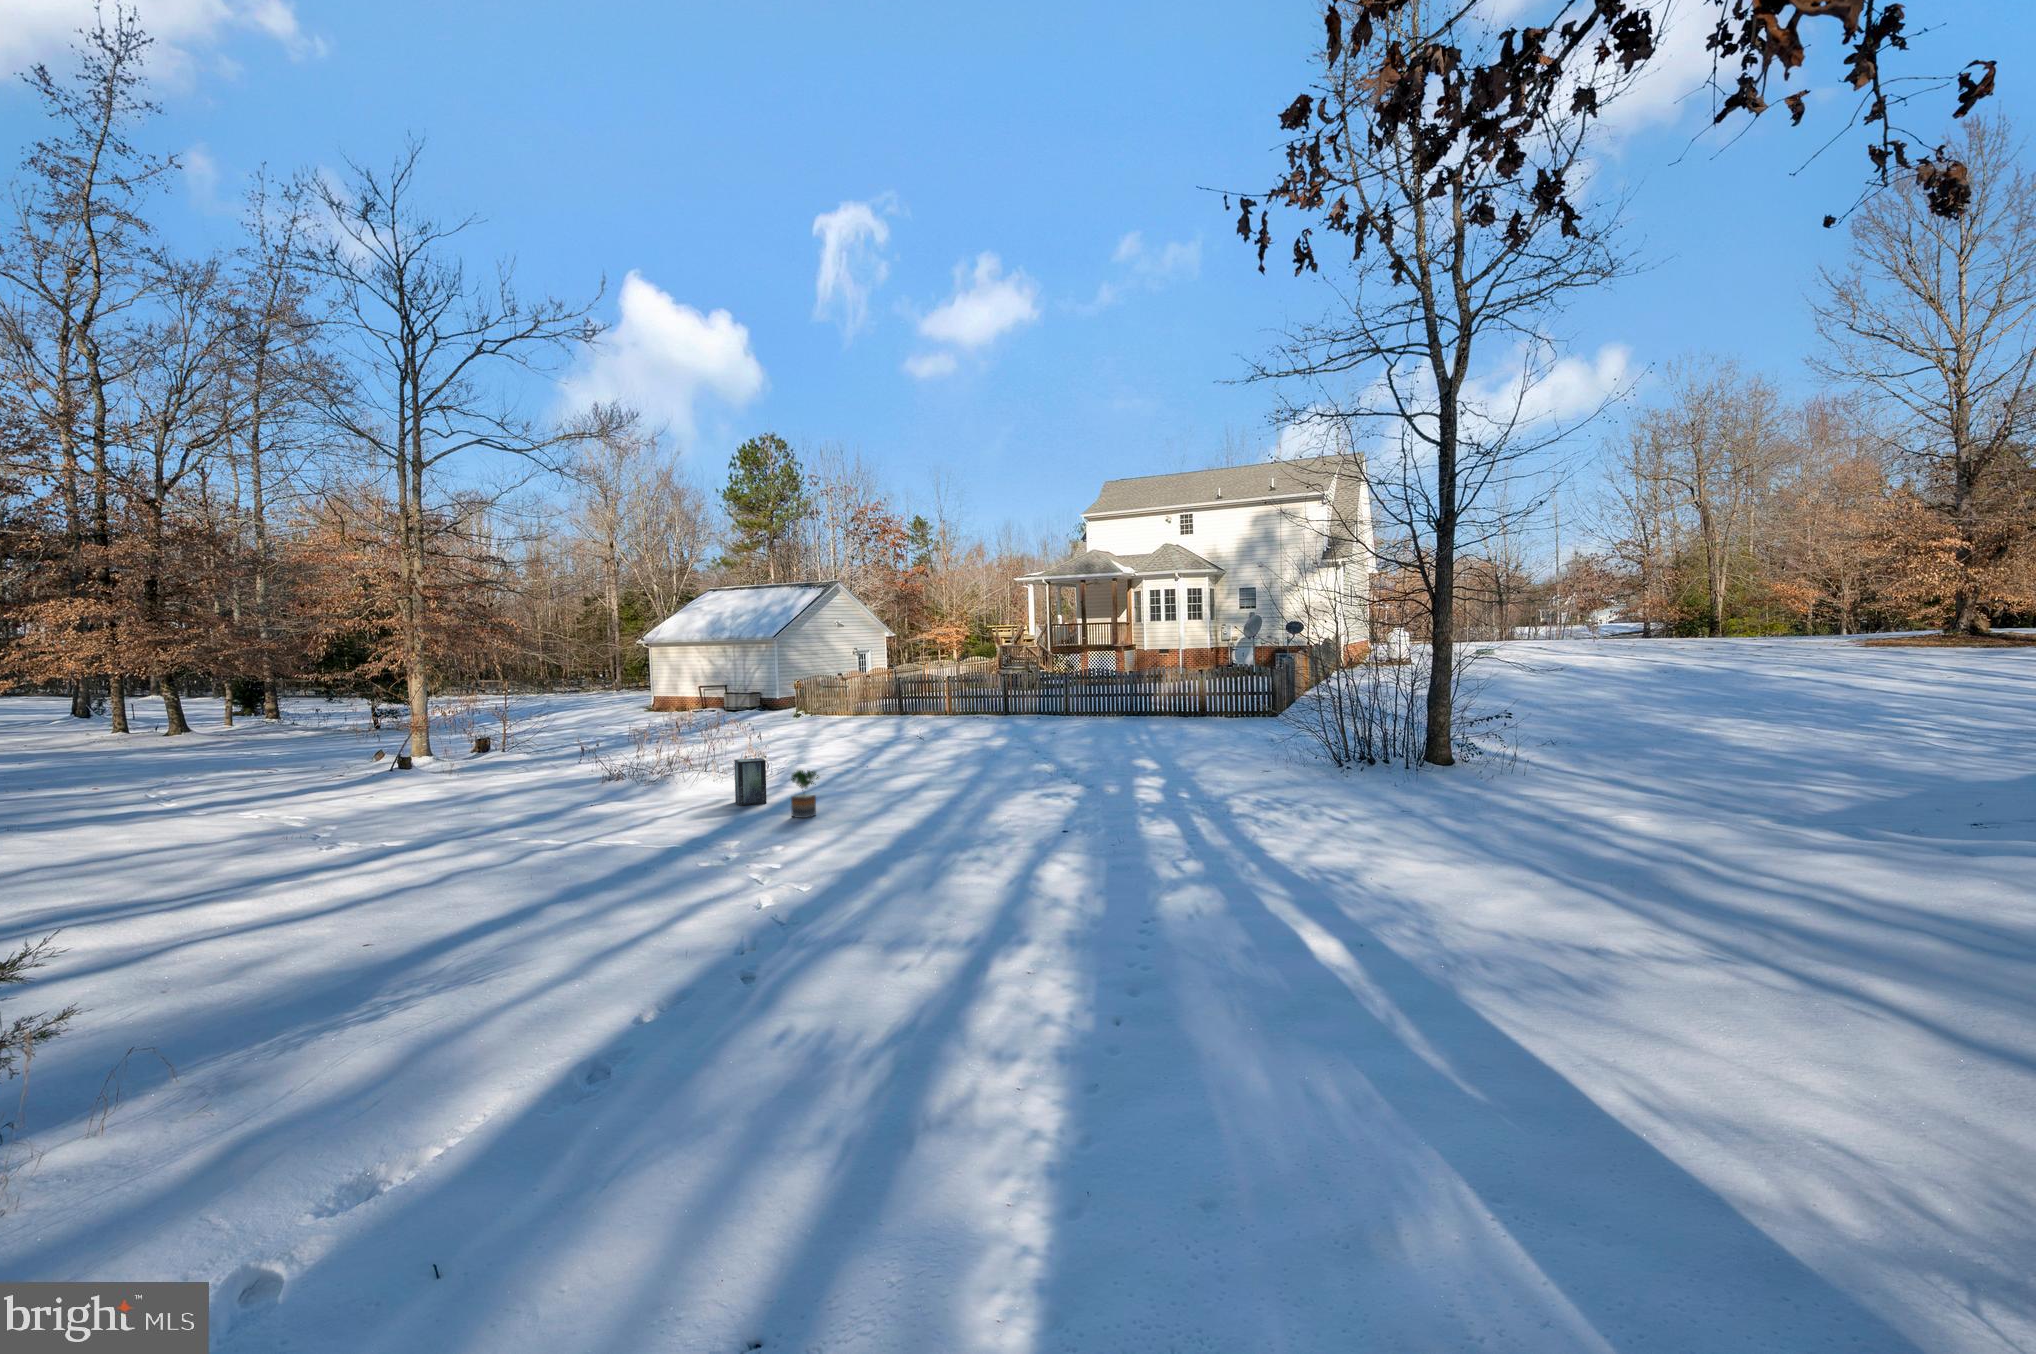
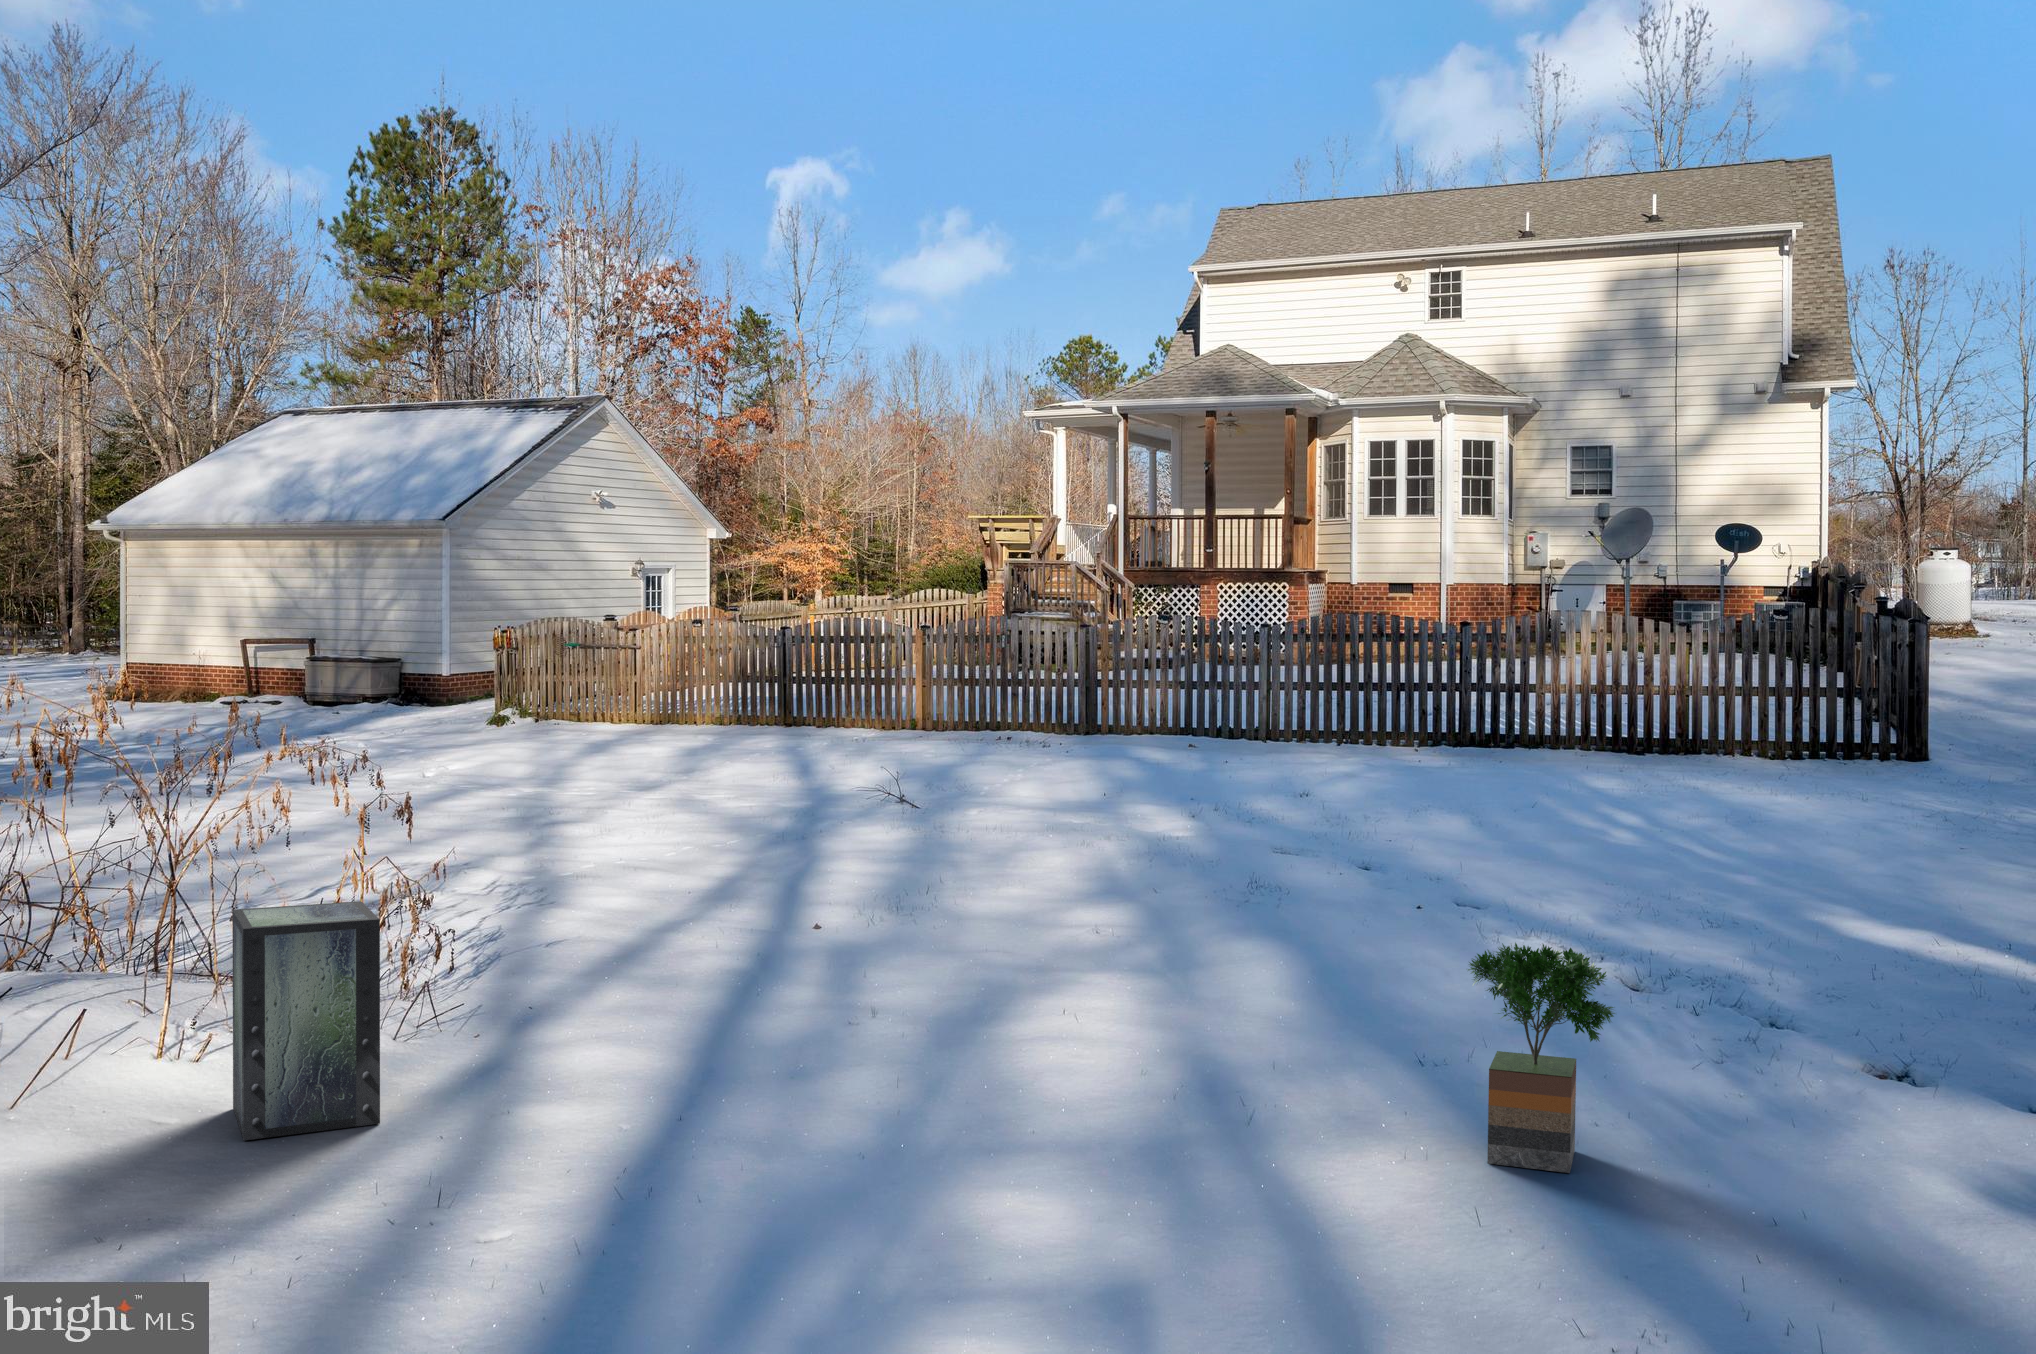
potted tree: present [791,770,820,818] -> present [1468,943,1615,1173]

